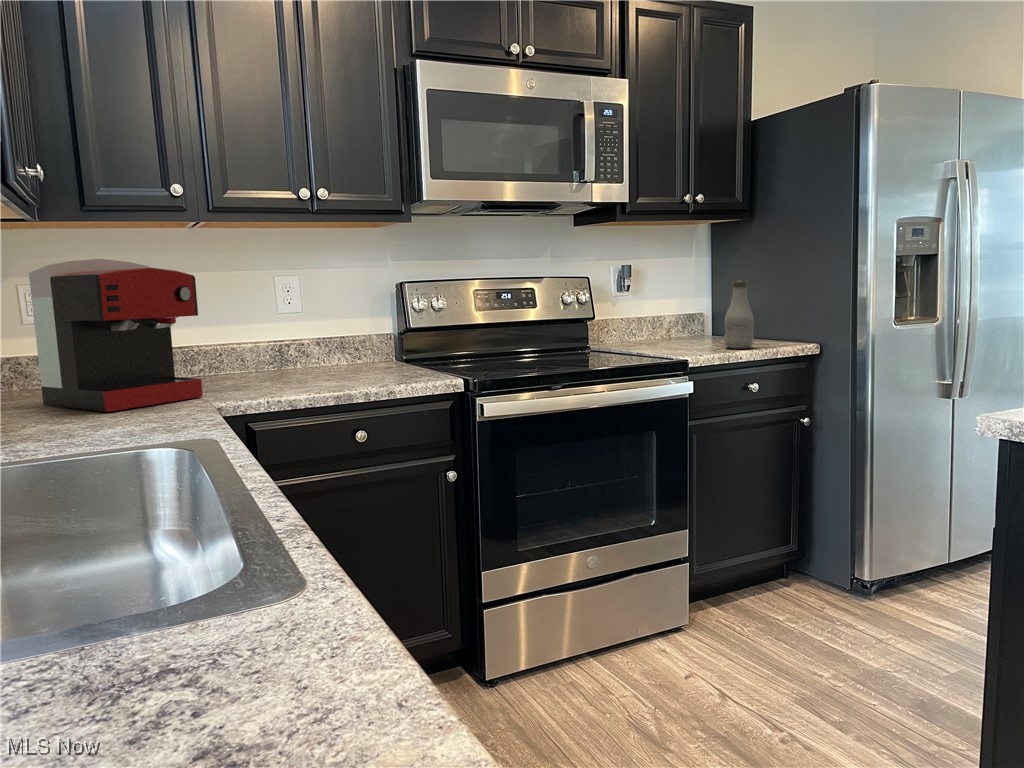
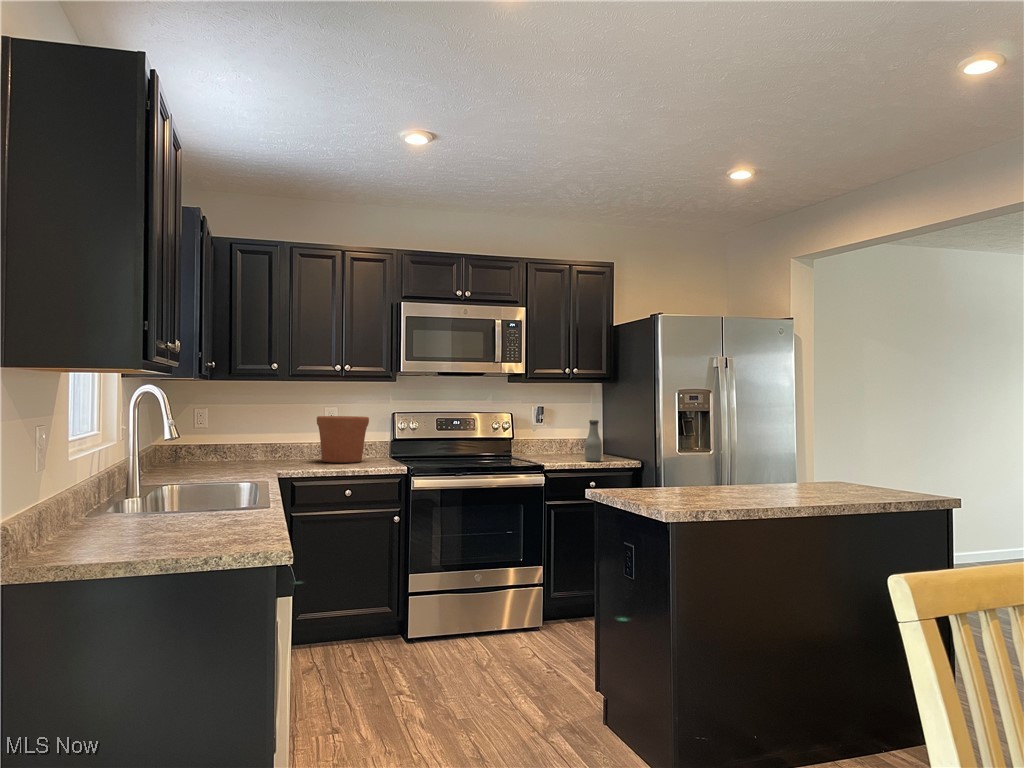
coffee maker: present [29,259,203,412] -> none [202,398,277,470]
flower pot: none [269,290,367,378] -> present [317,416,369,463]

